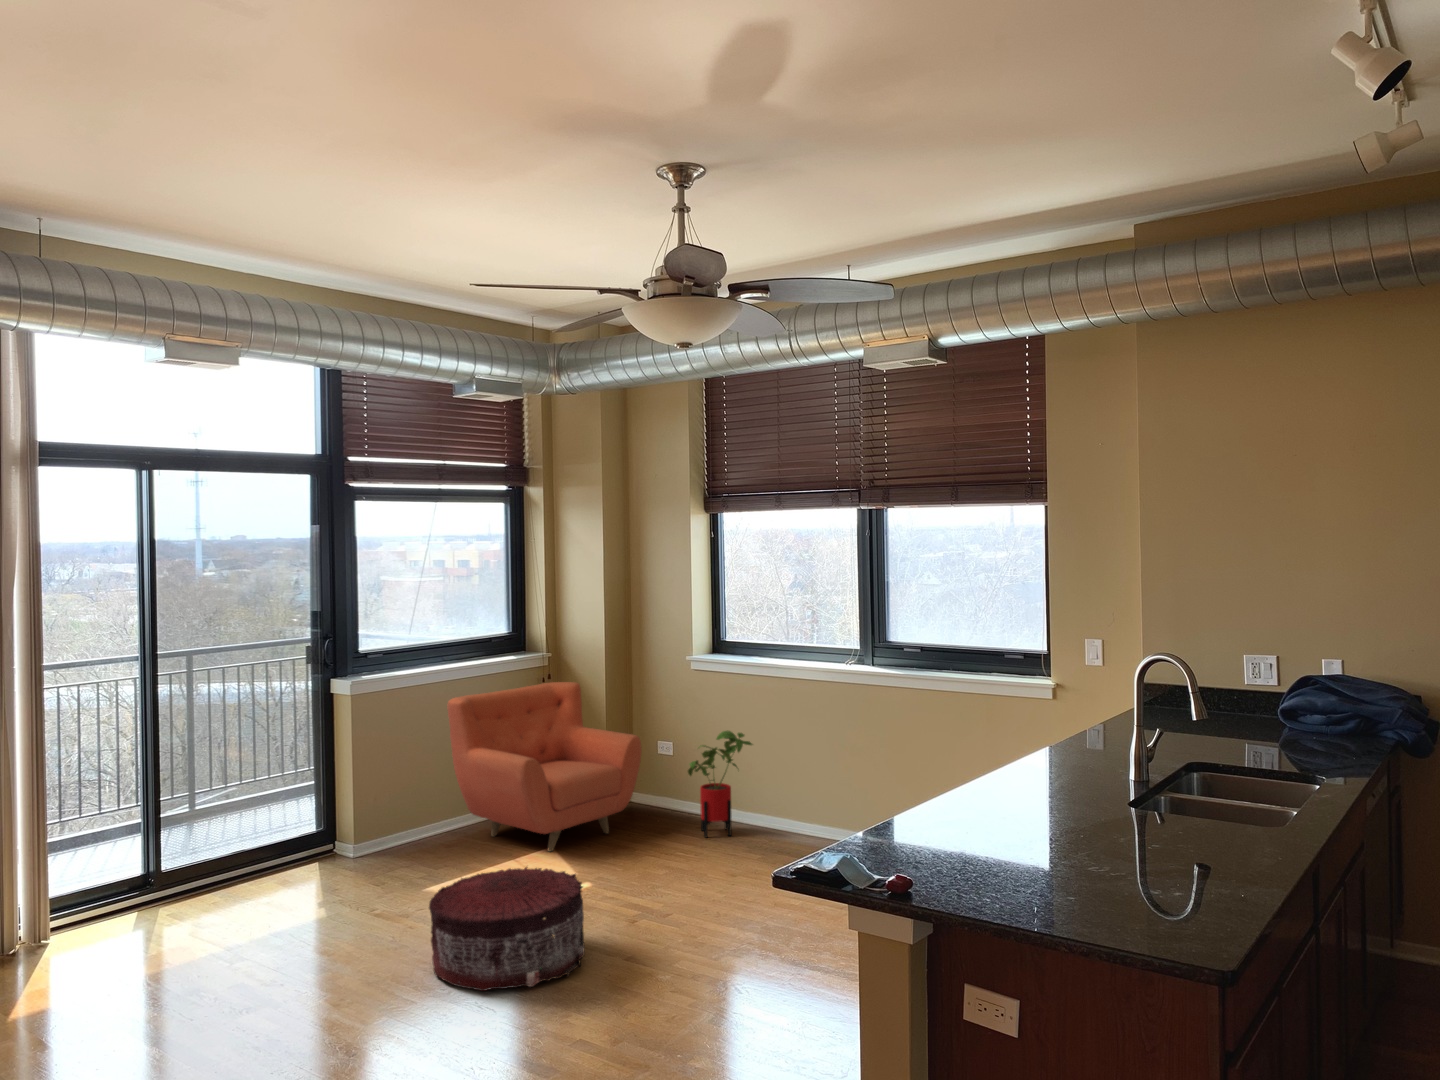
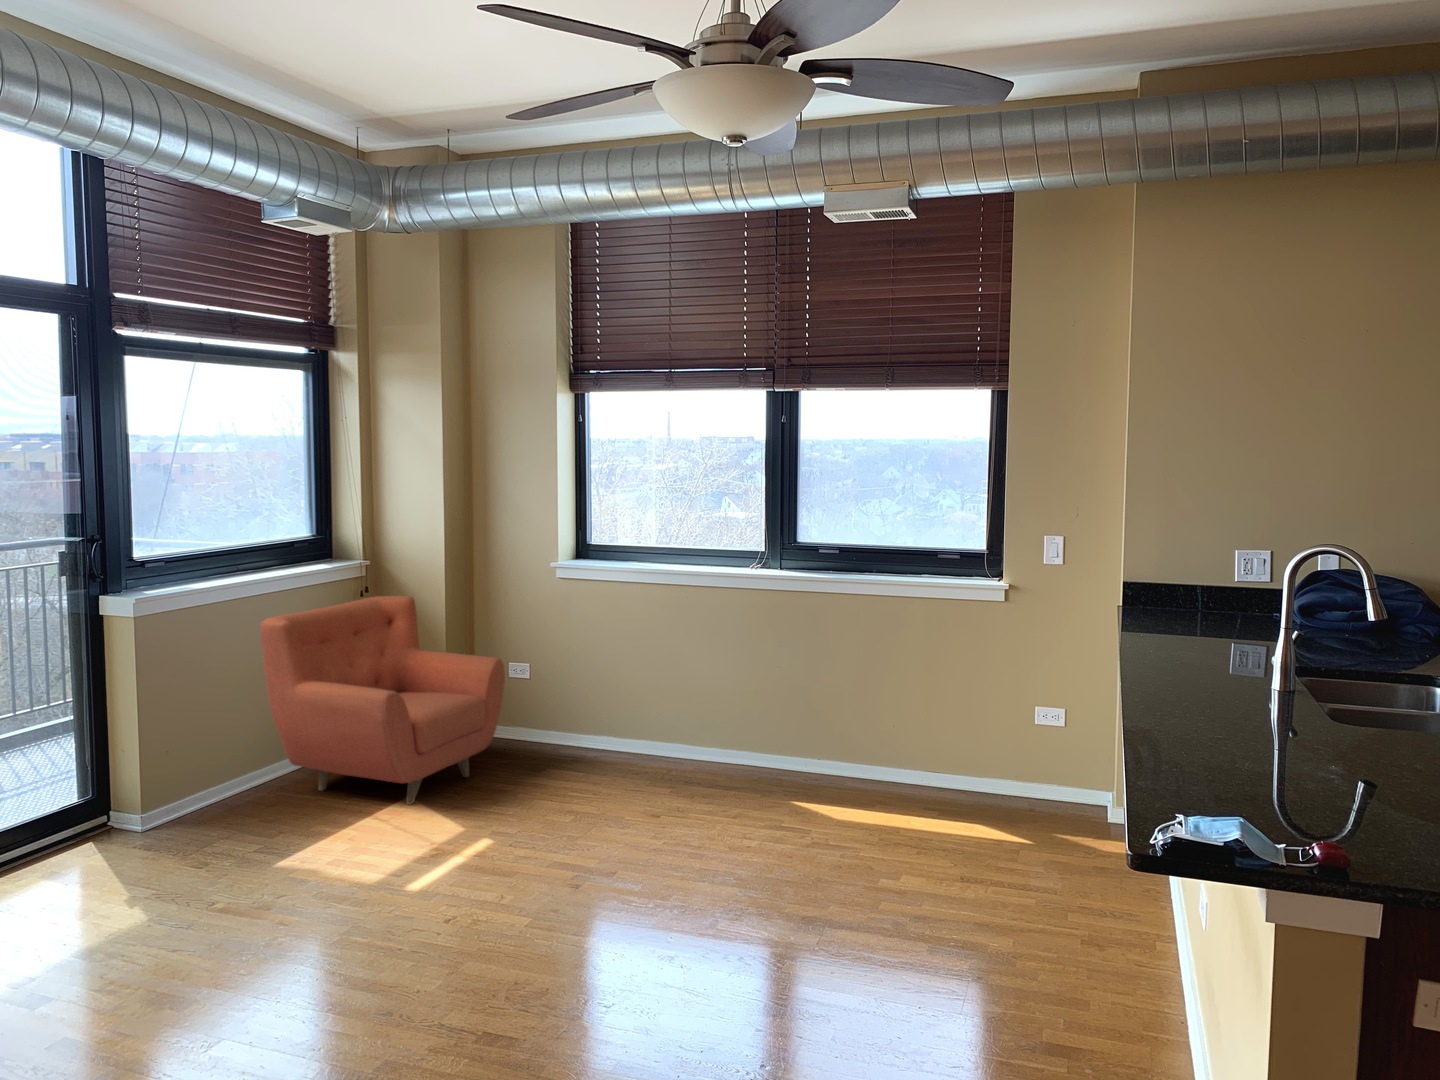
house plant: present [688,731,752,837] -> none [568,648,647,774]
pouf: present [429,867,585,991] -> none [348,826,557,994]

